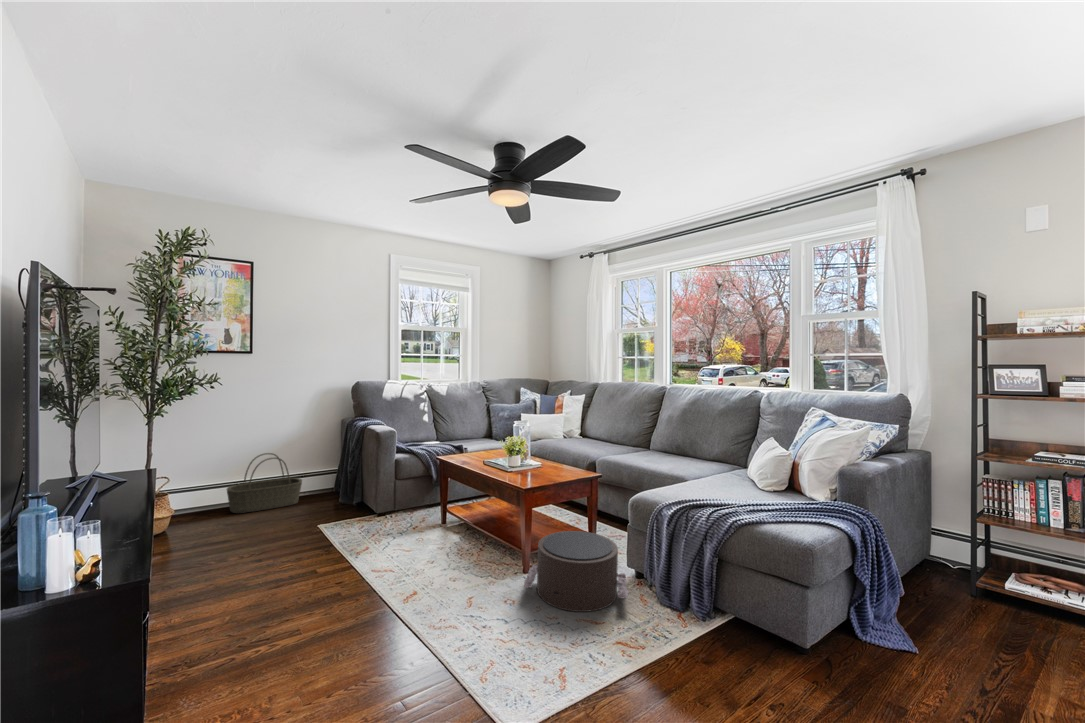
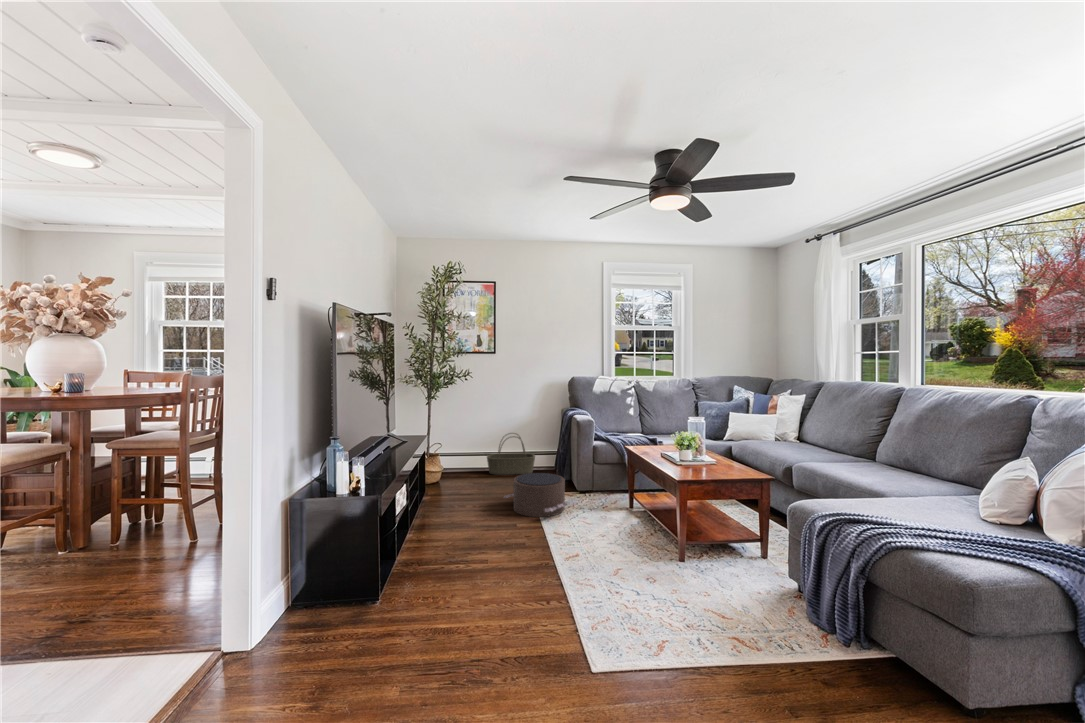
pouf: present [524,531,628,612] -> present [504,473,567,517]

